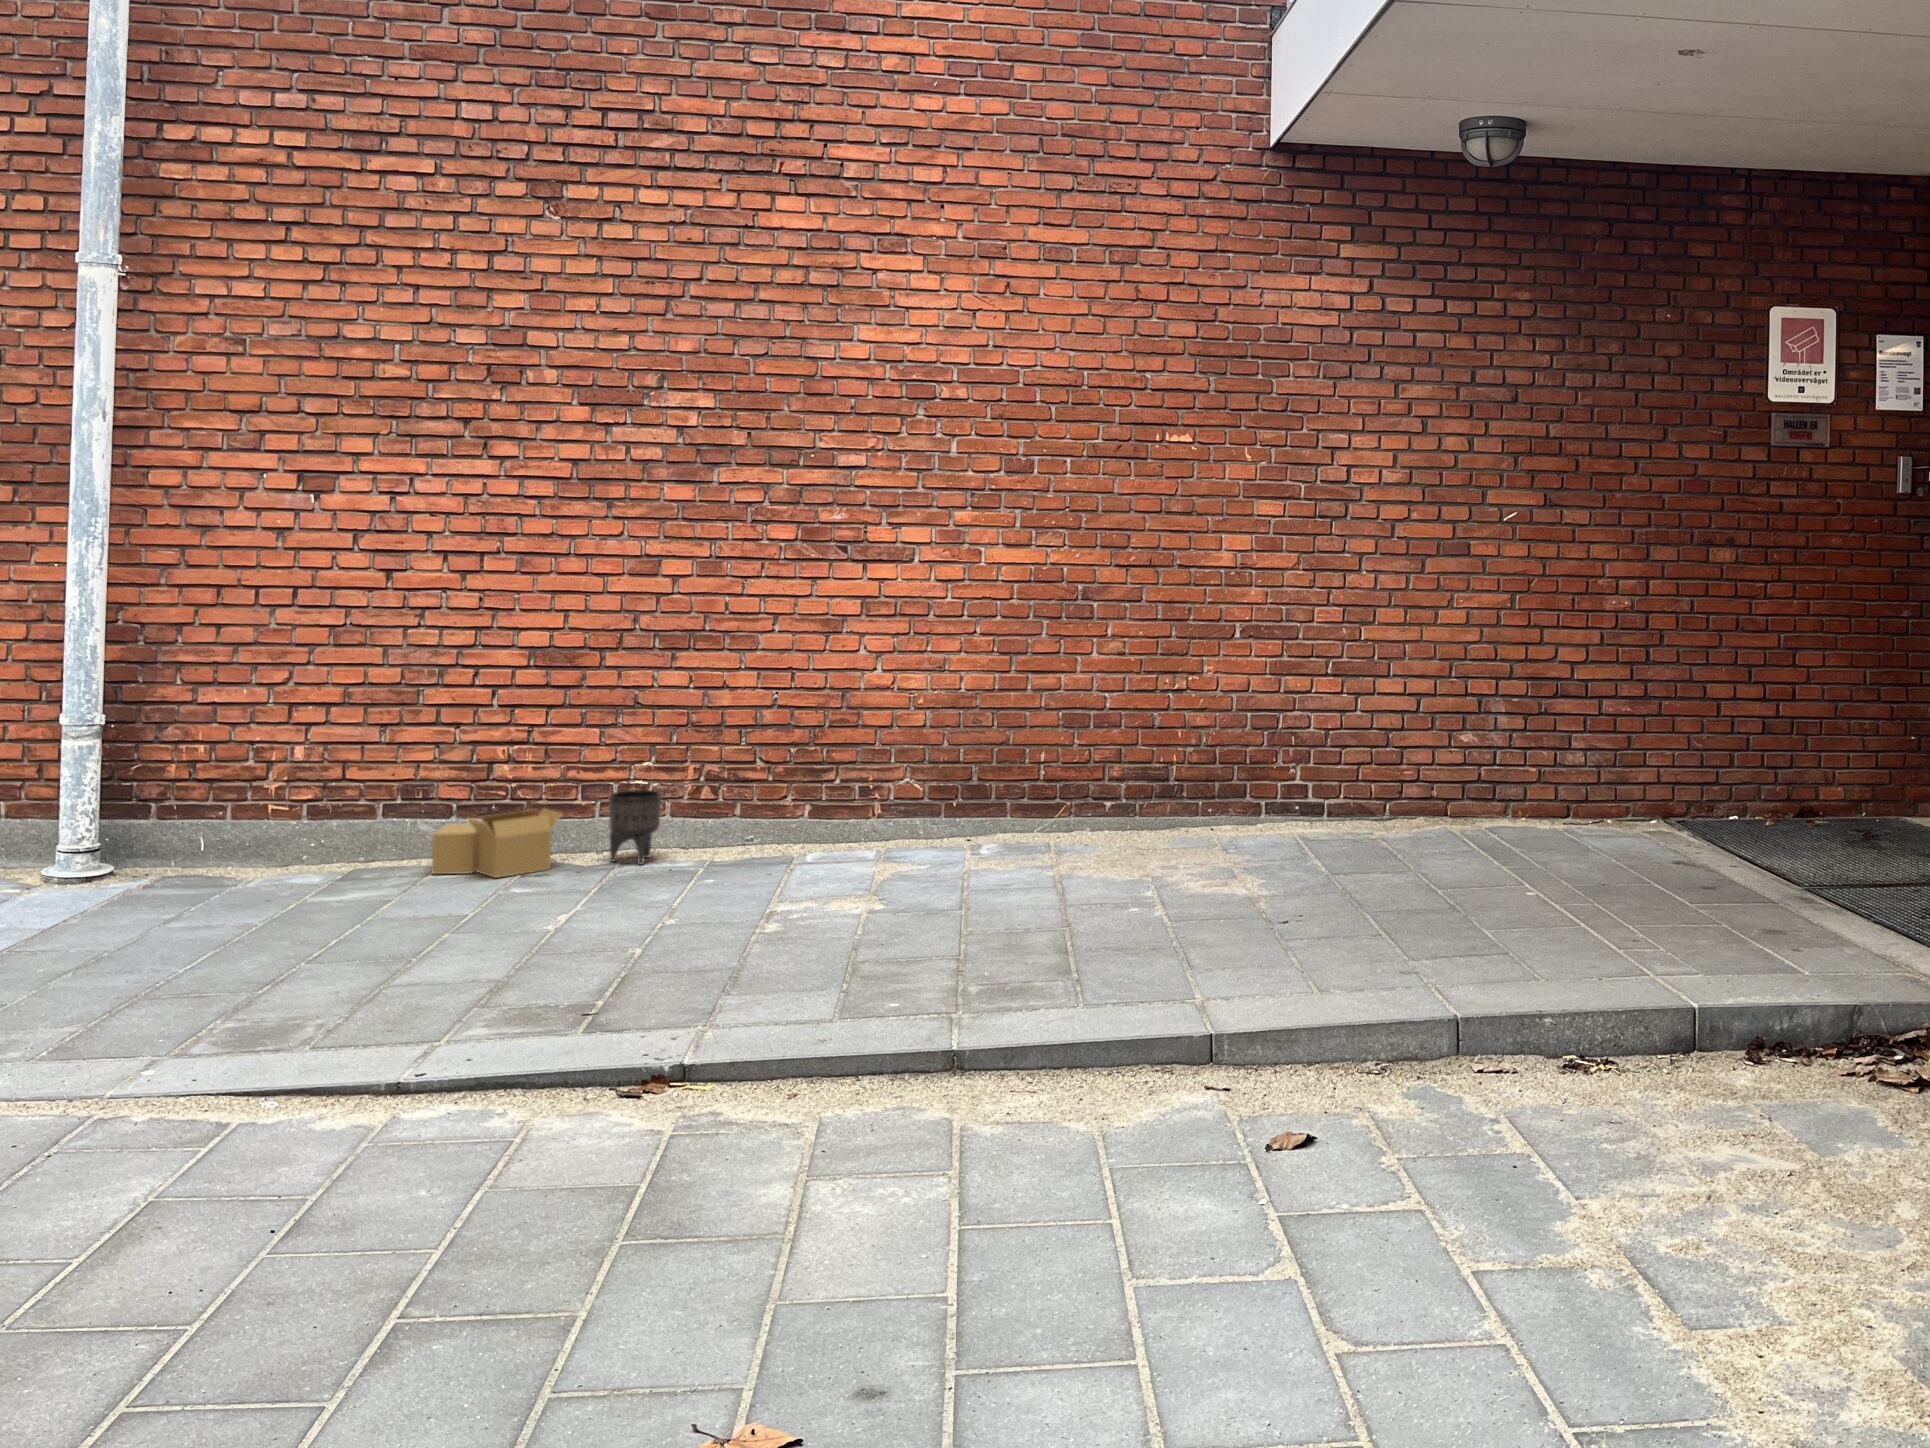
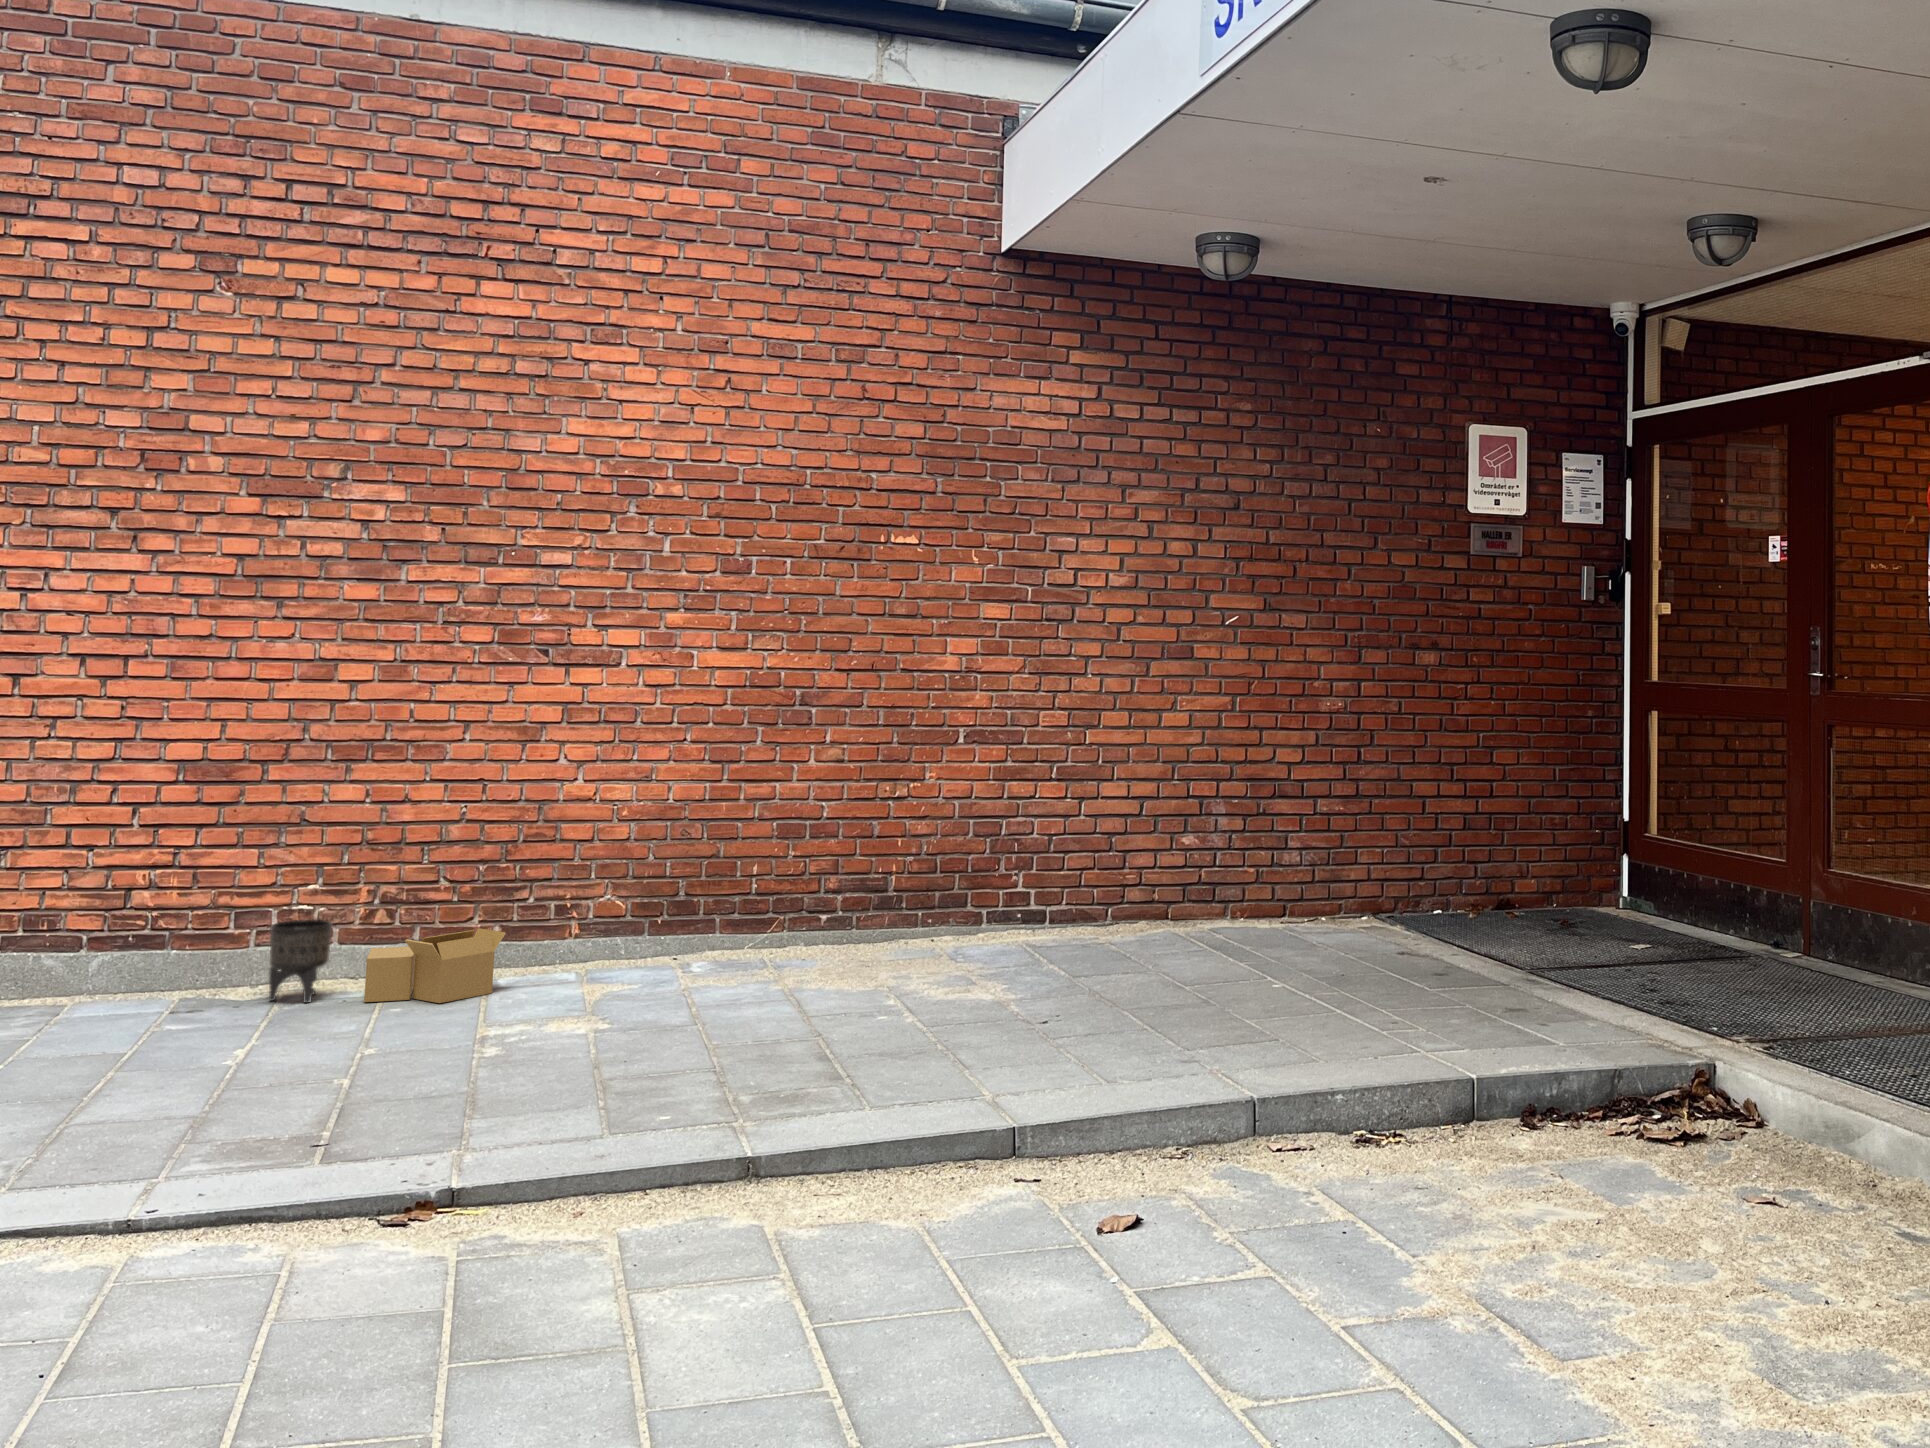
cardboard box: present [432,809,562,878] -> present [364,928,506,1003]

